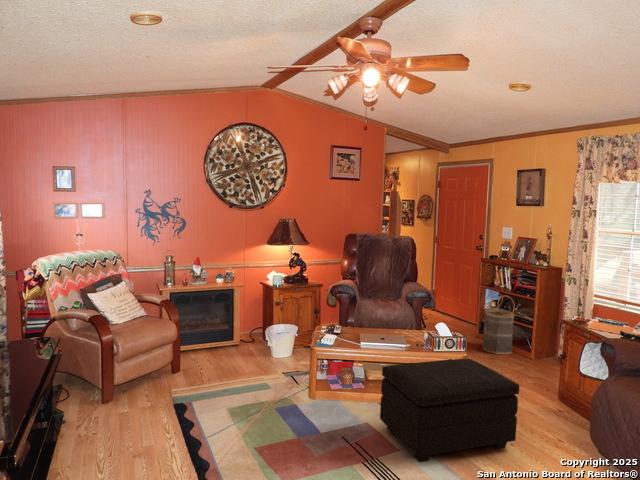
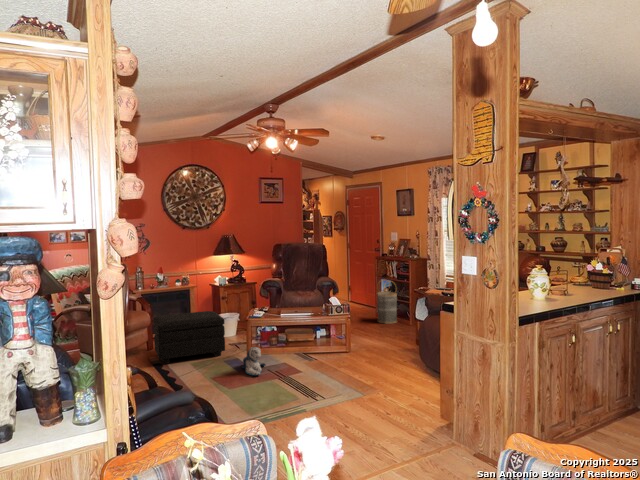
footstool: present [380,359,519,462] -> present [154,311,225,364]
plush toy: none [302,398,338,448] -> present [242,347,265,376]

